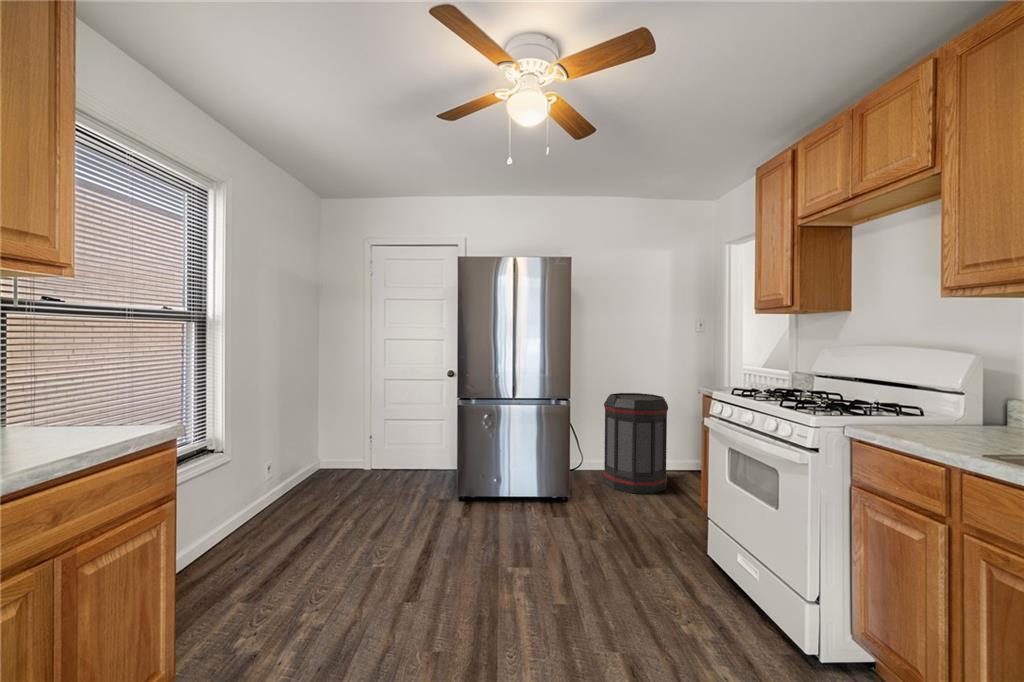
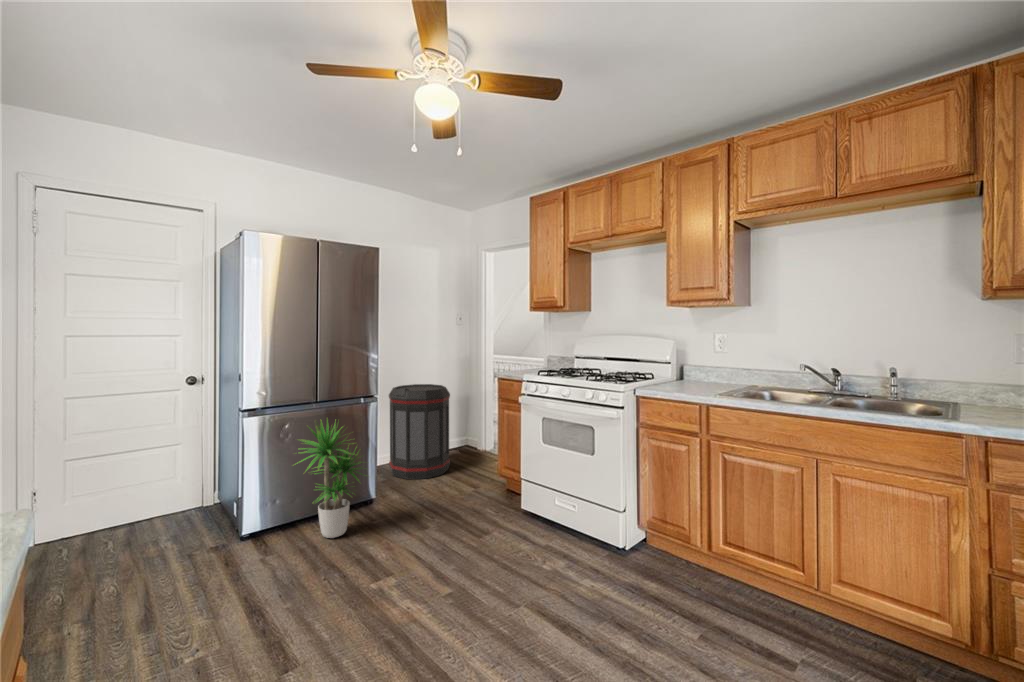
potted plant: none [484,412,552,520] -> present [300,420,363,538]

